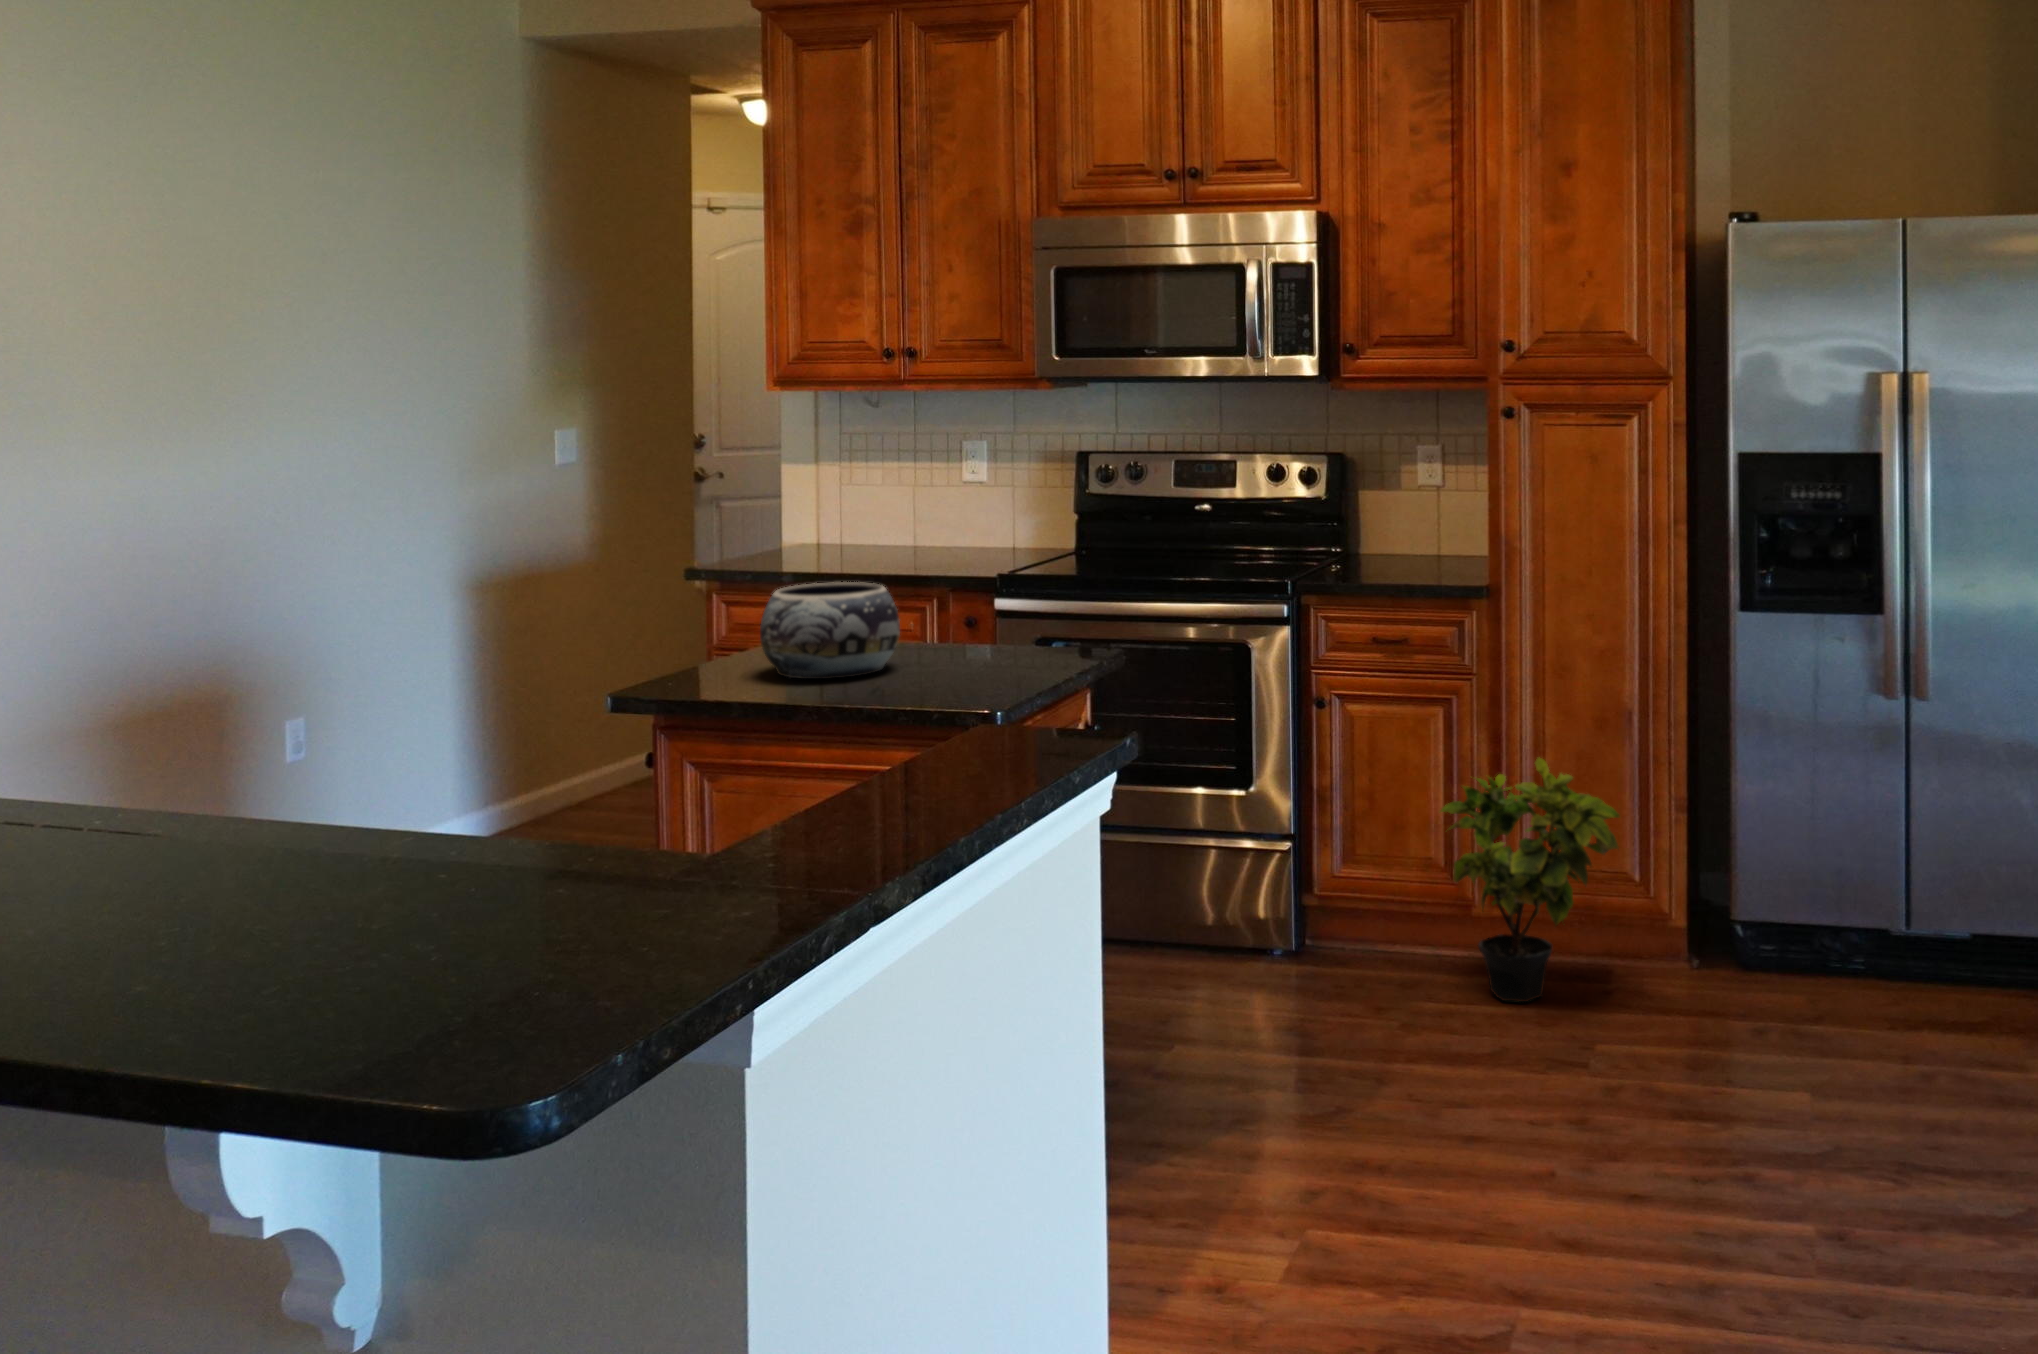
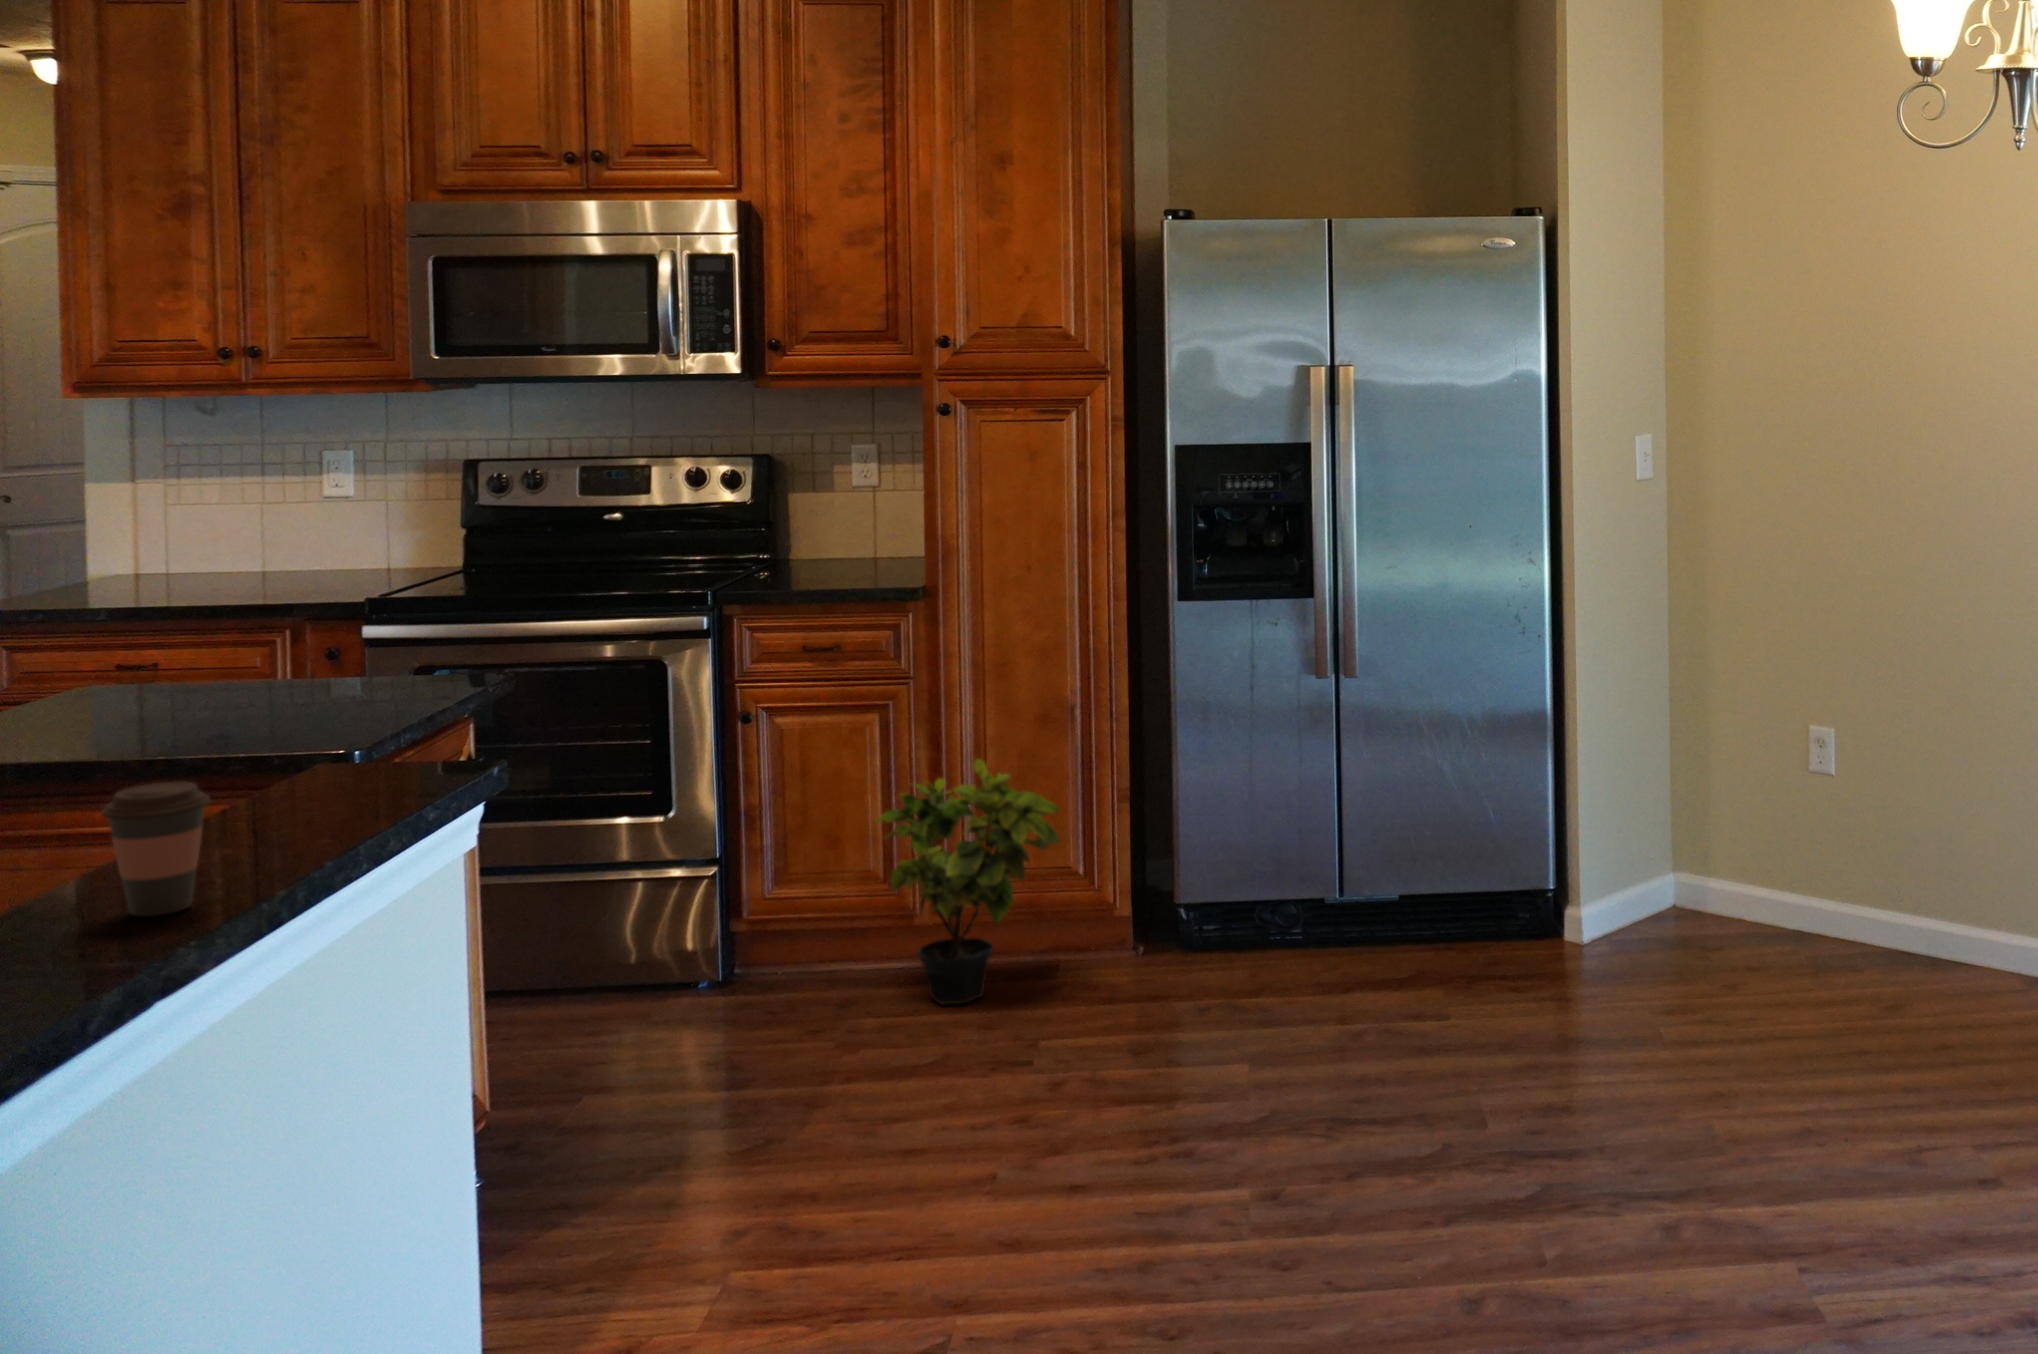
decorative bowl: present [760,582,900,679] -> none [80,630,249,736]
coffee cup: none [749,723,857,873] -> present [102,782,210,916]

